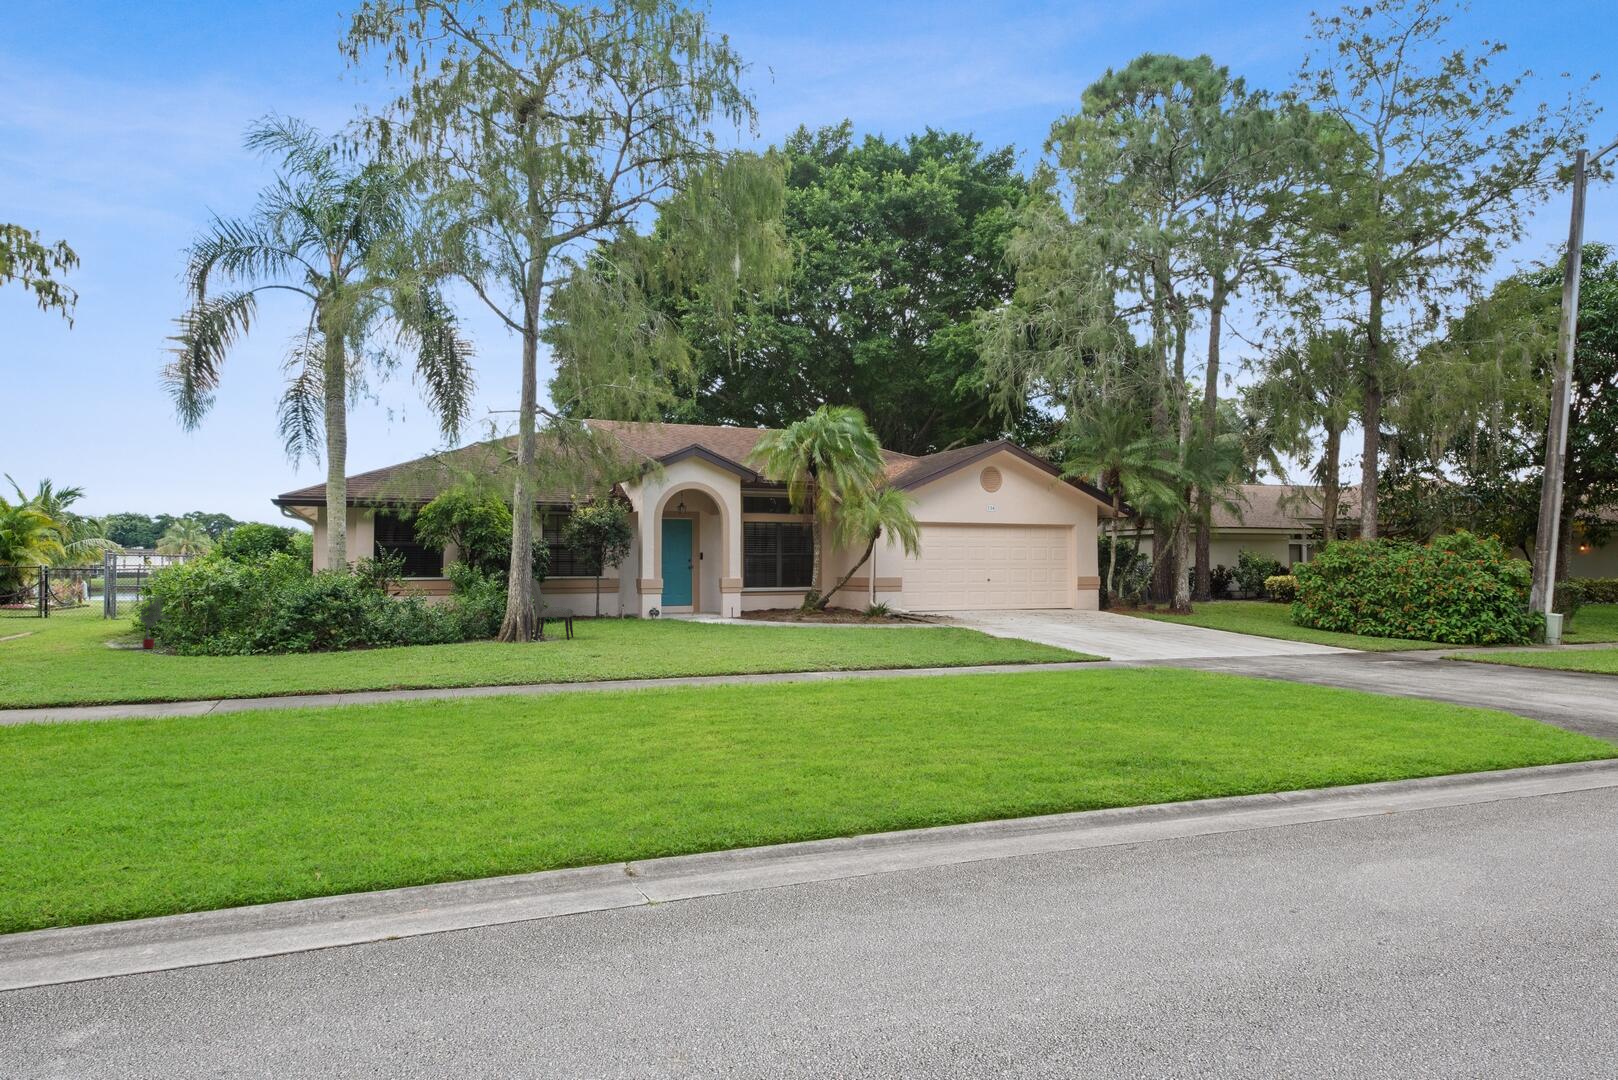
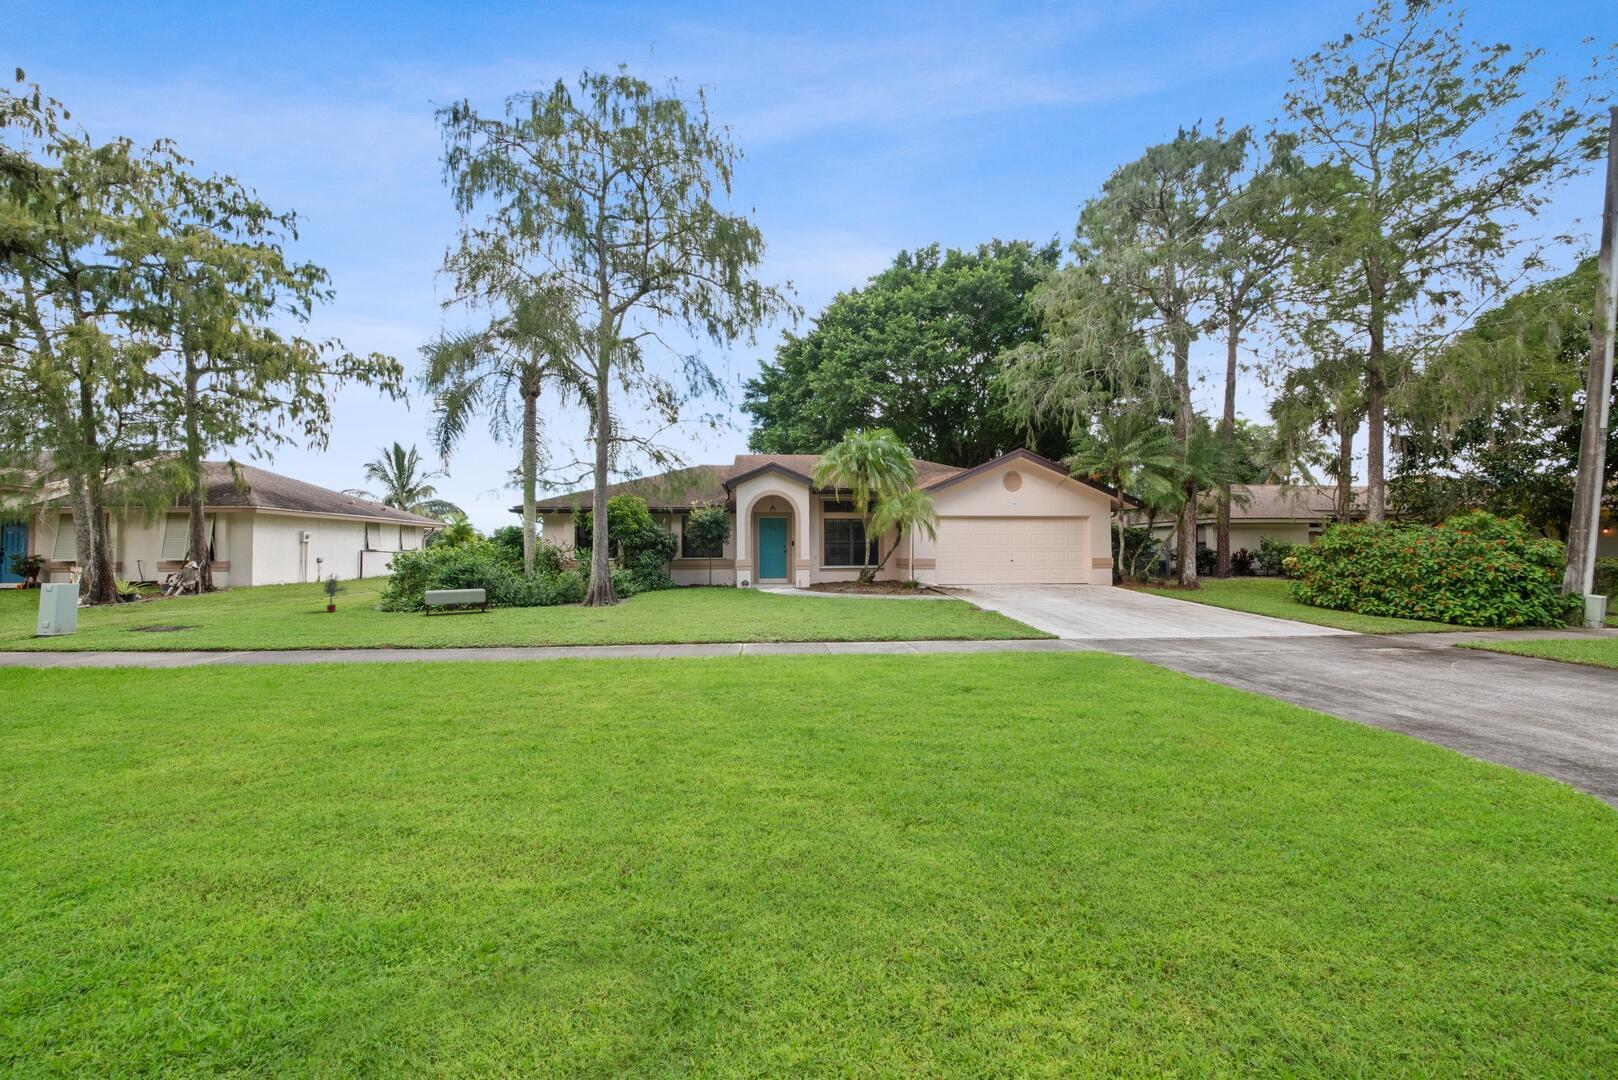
chair: present [530,578,573,640] -> none [605,561,642,609]
bench: none [301,615,382,651] -> present [425,589,486,616]

